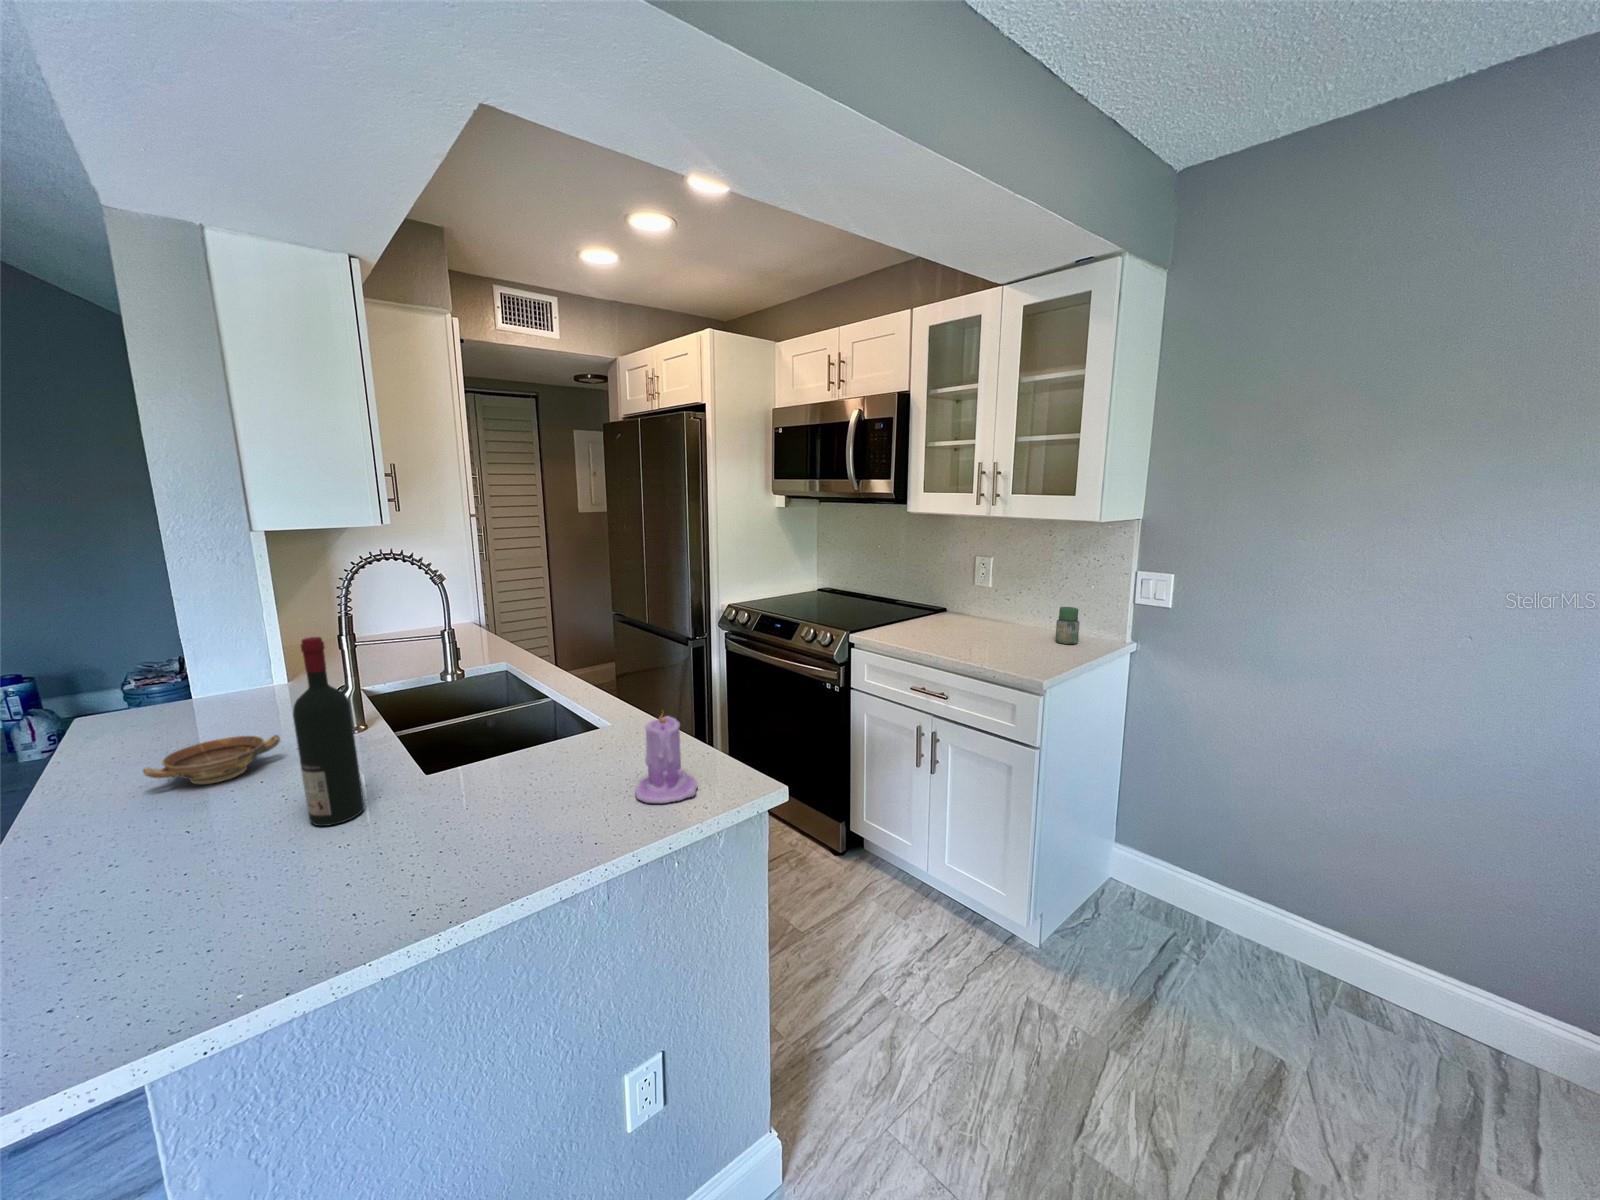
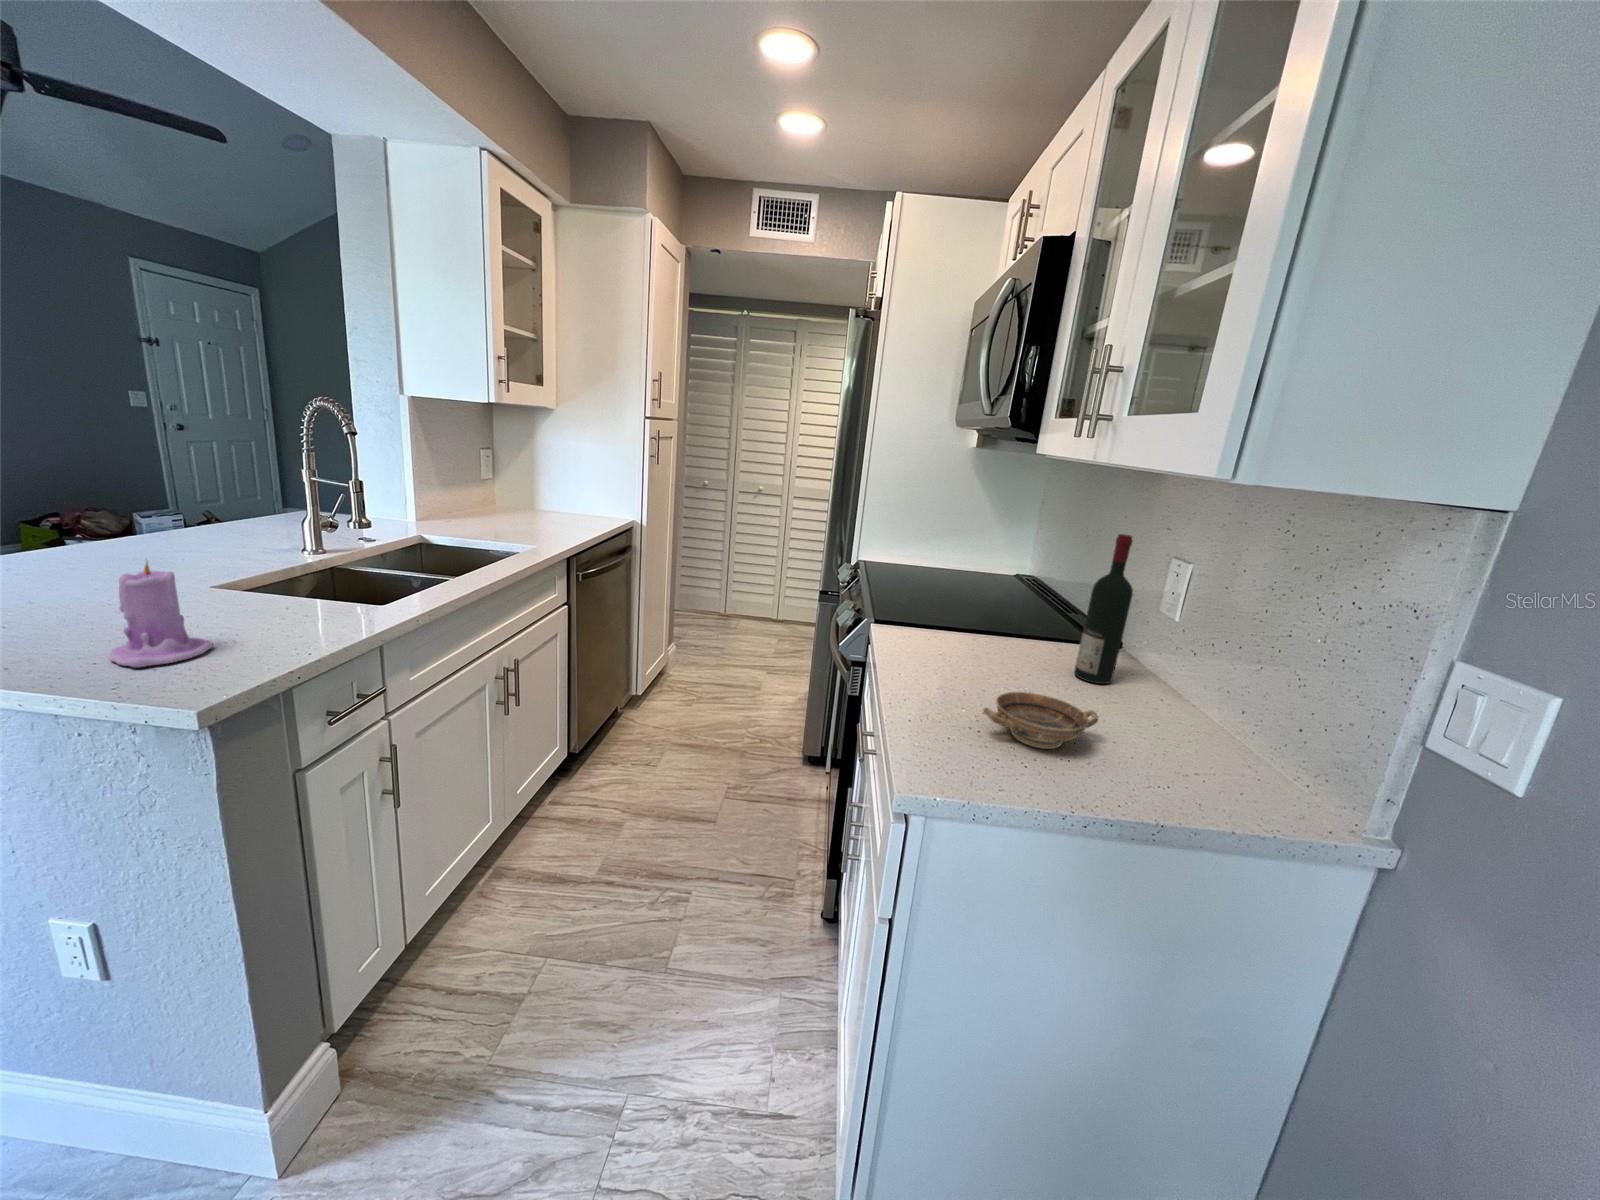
jar: present [1055,607,1079,644] -> none [1171,688,1241,779]
wine bottle: present [293,637,364,826] -> present [1074,534,1133,684]
bowl: present [143,735,280,784] -> present [984,692,1098,749]

